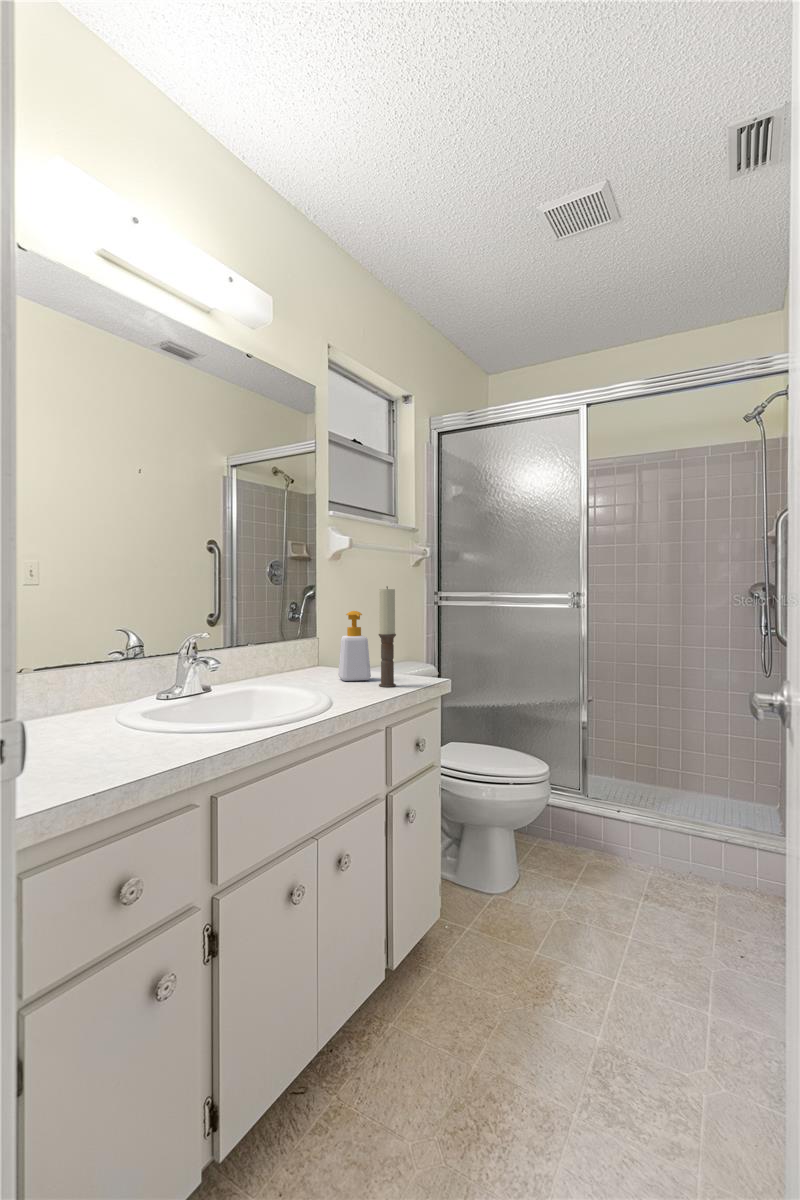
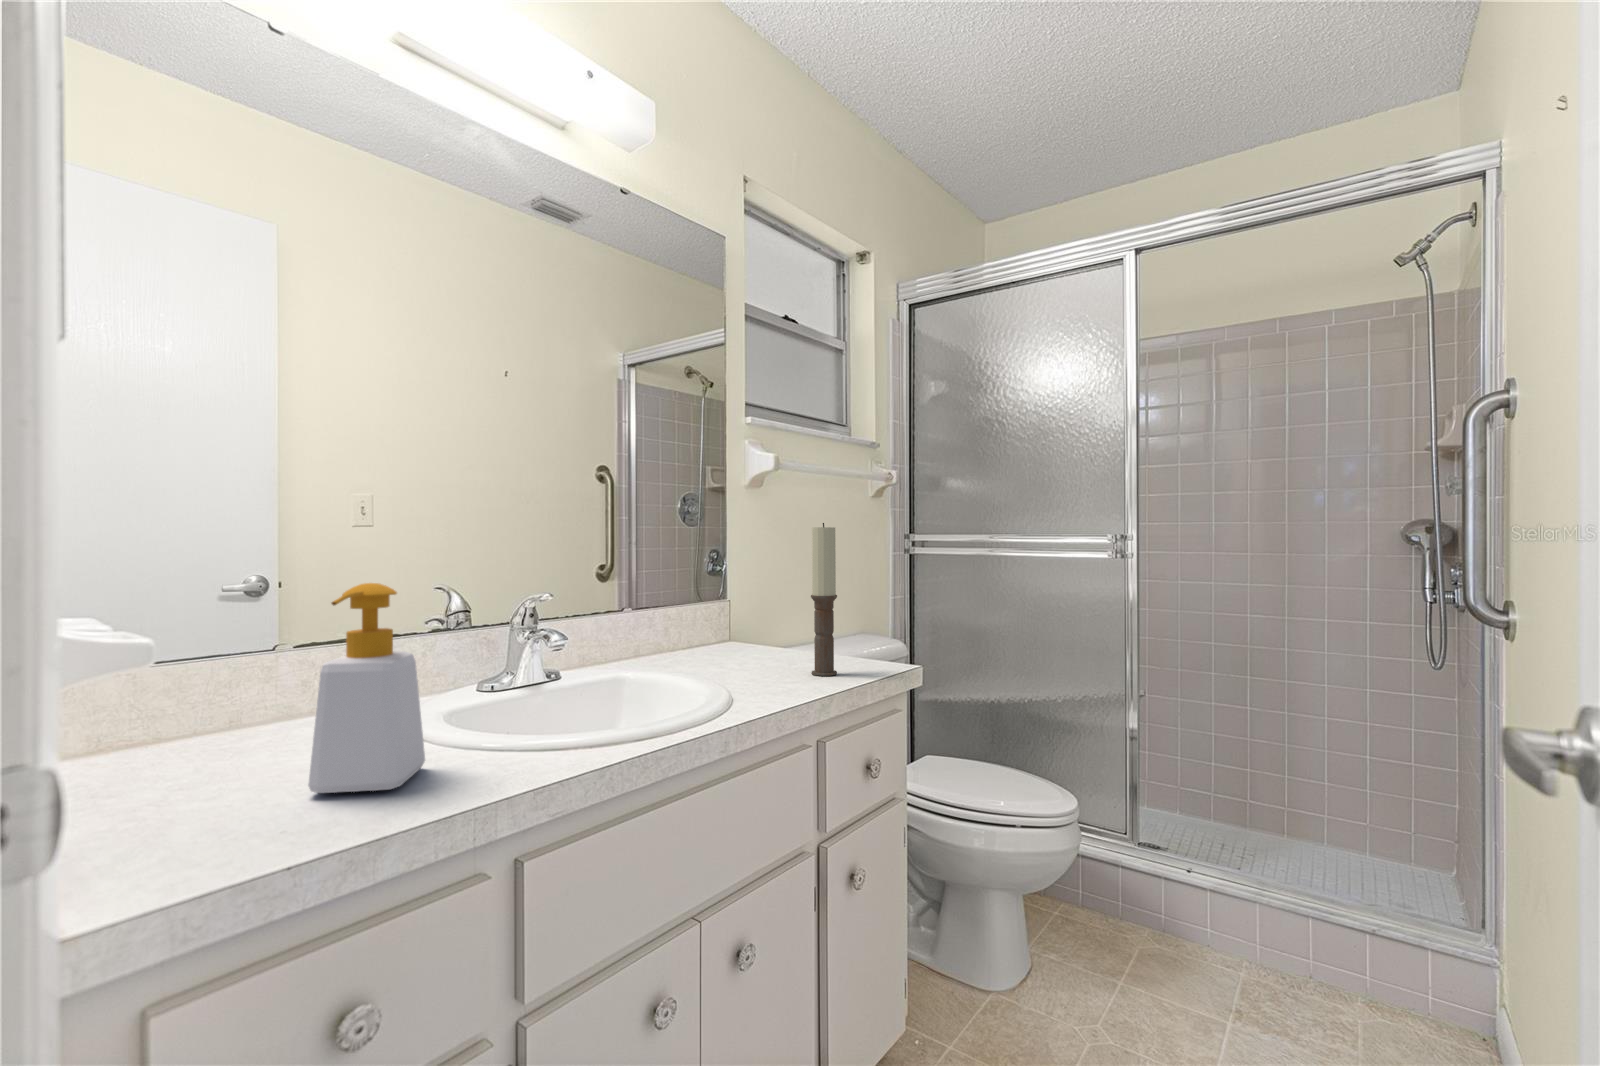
soap bottle: present [338,611,371,681] -> present [308,583,425,793]

